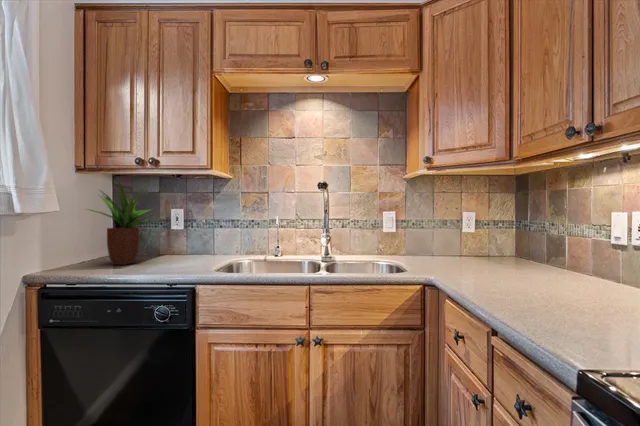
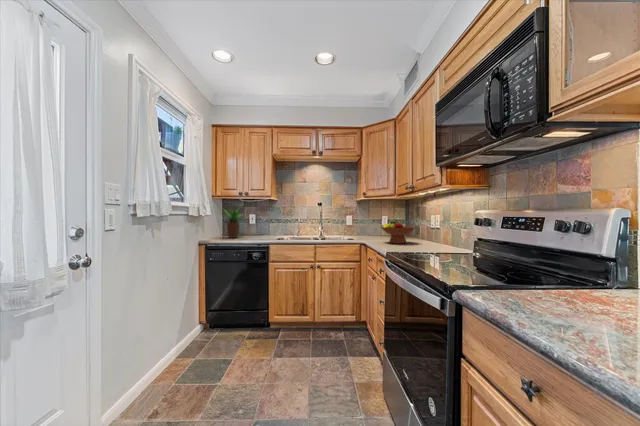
fruit bowl: none [481,229,584,290] -> present [381,221,415,244]

